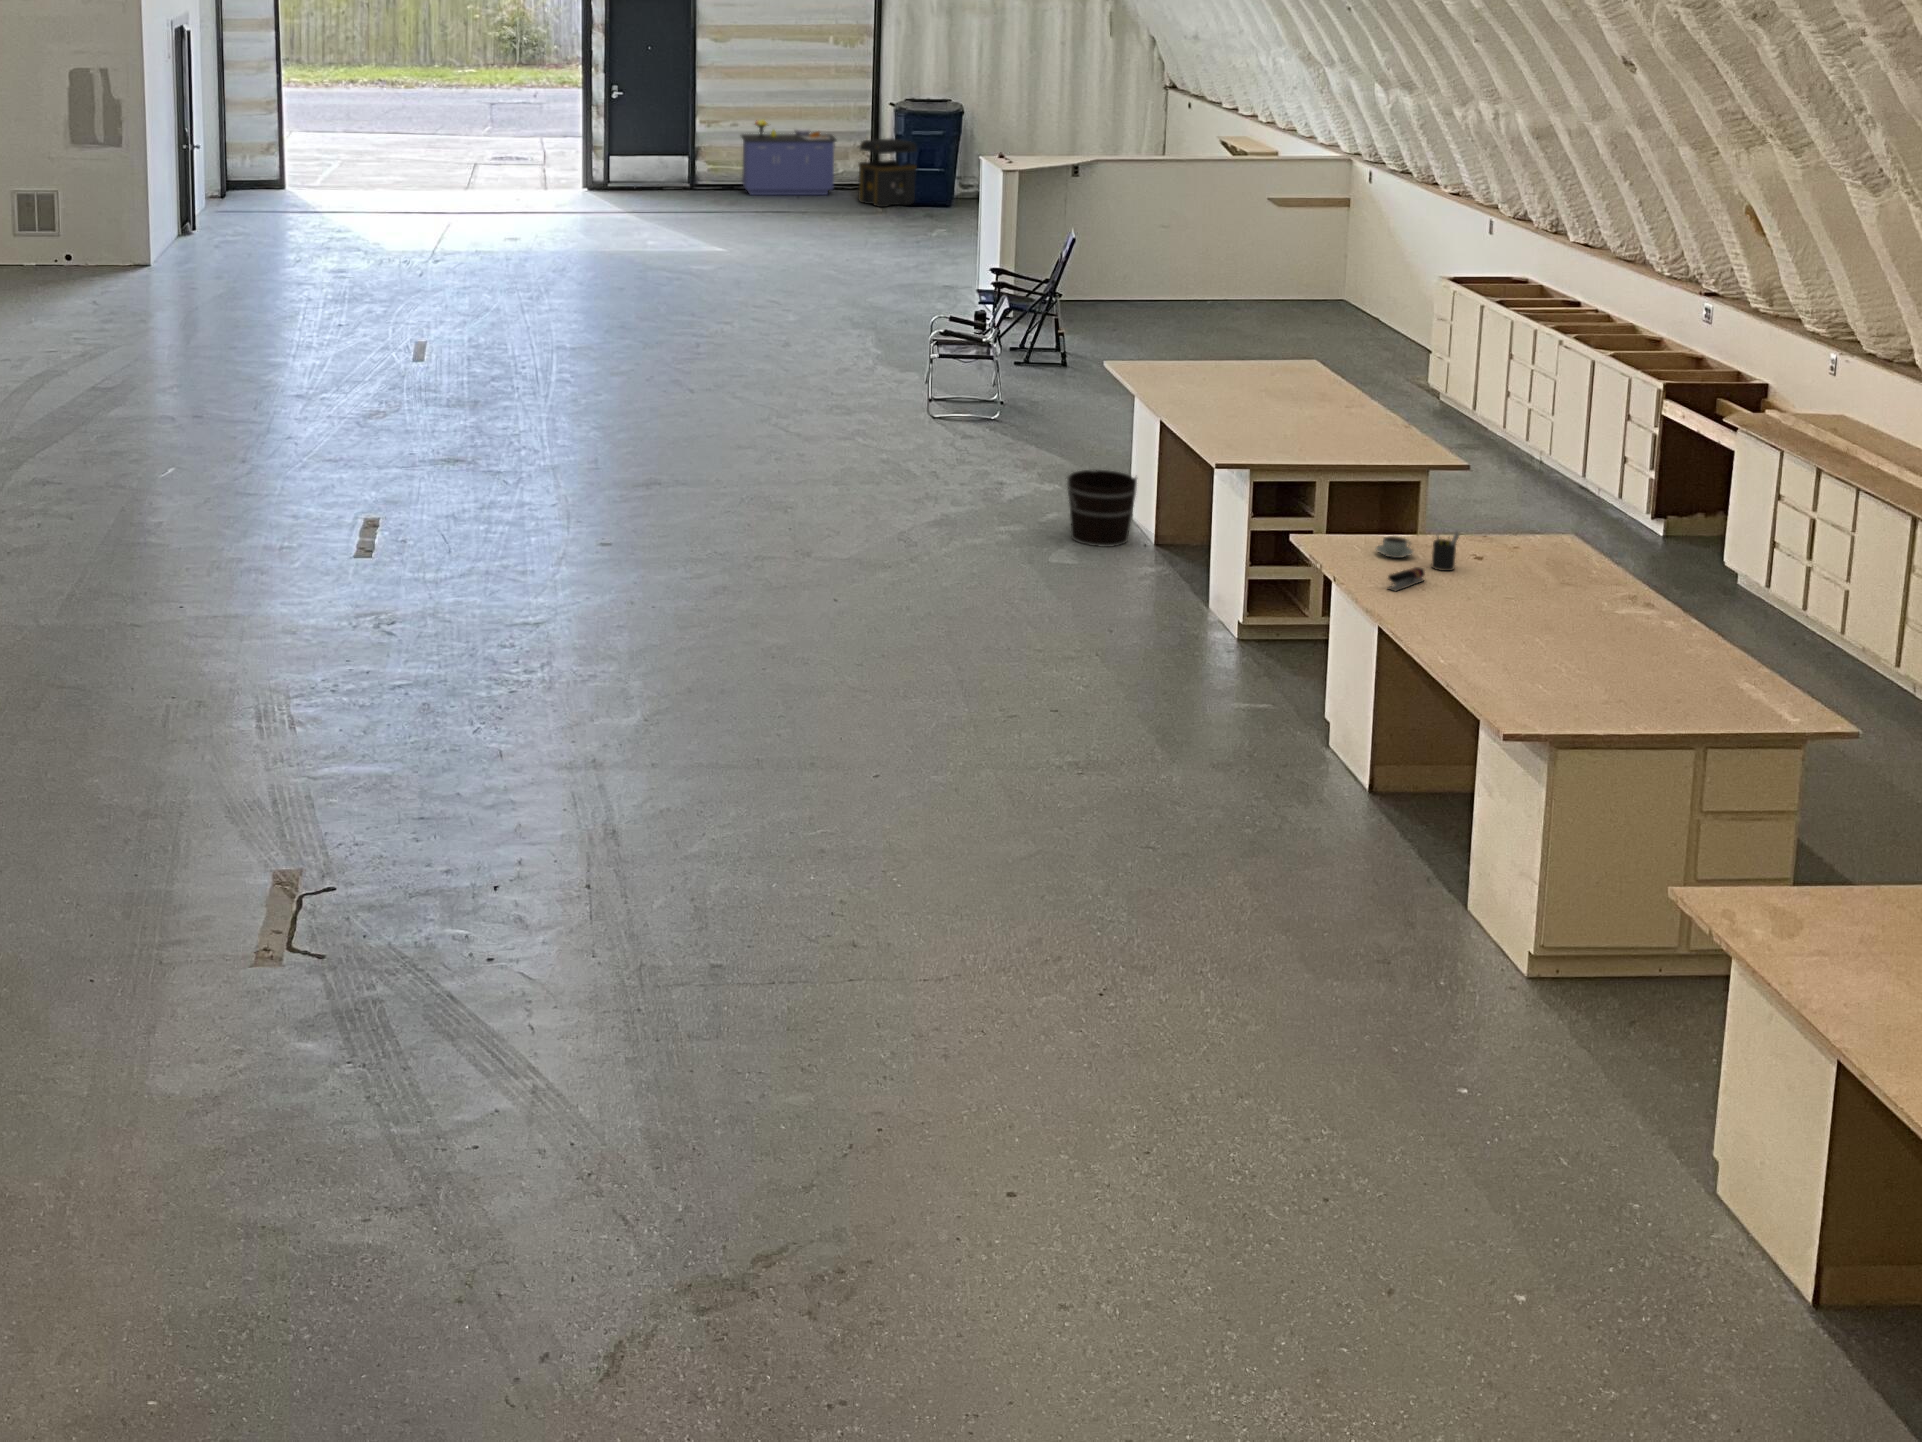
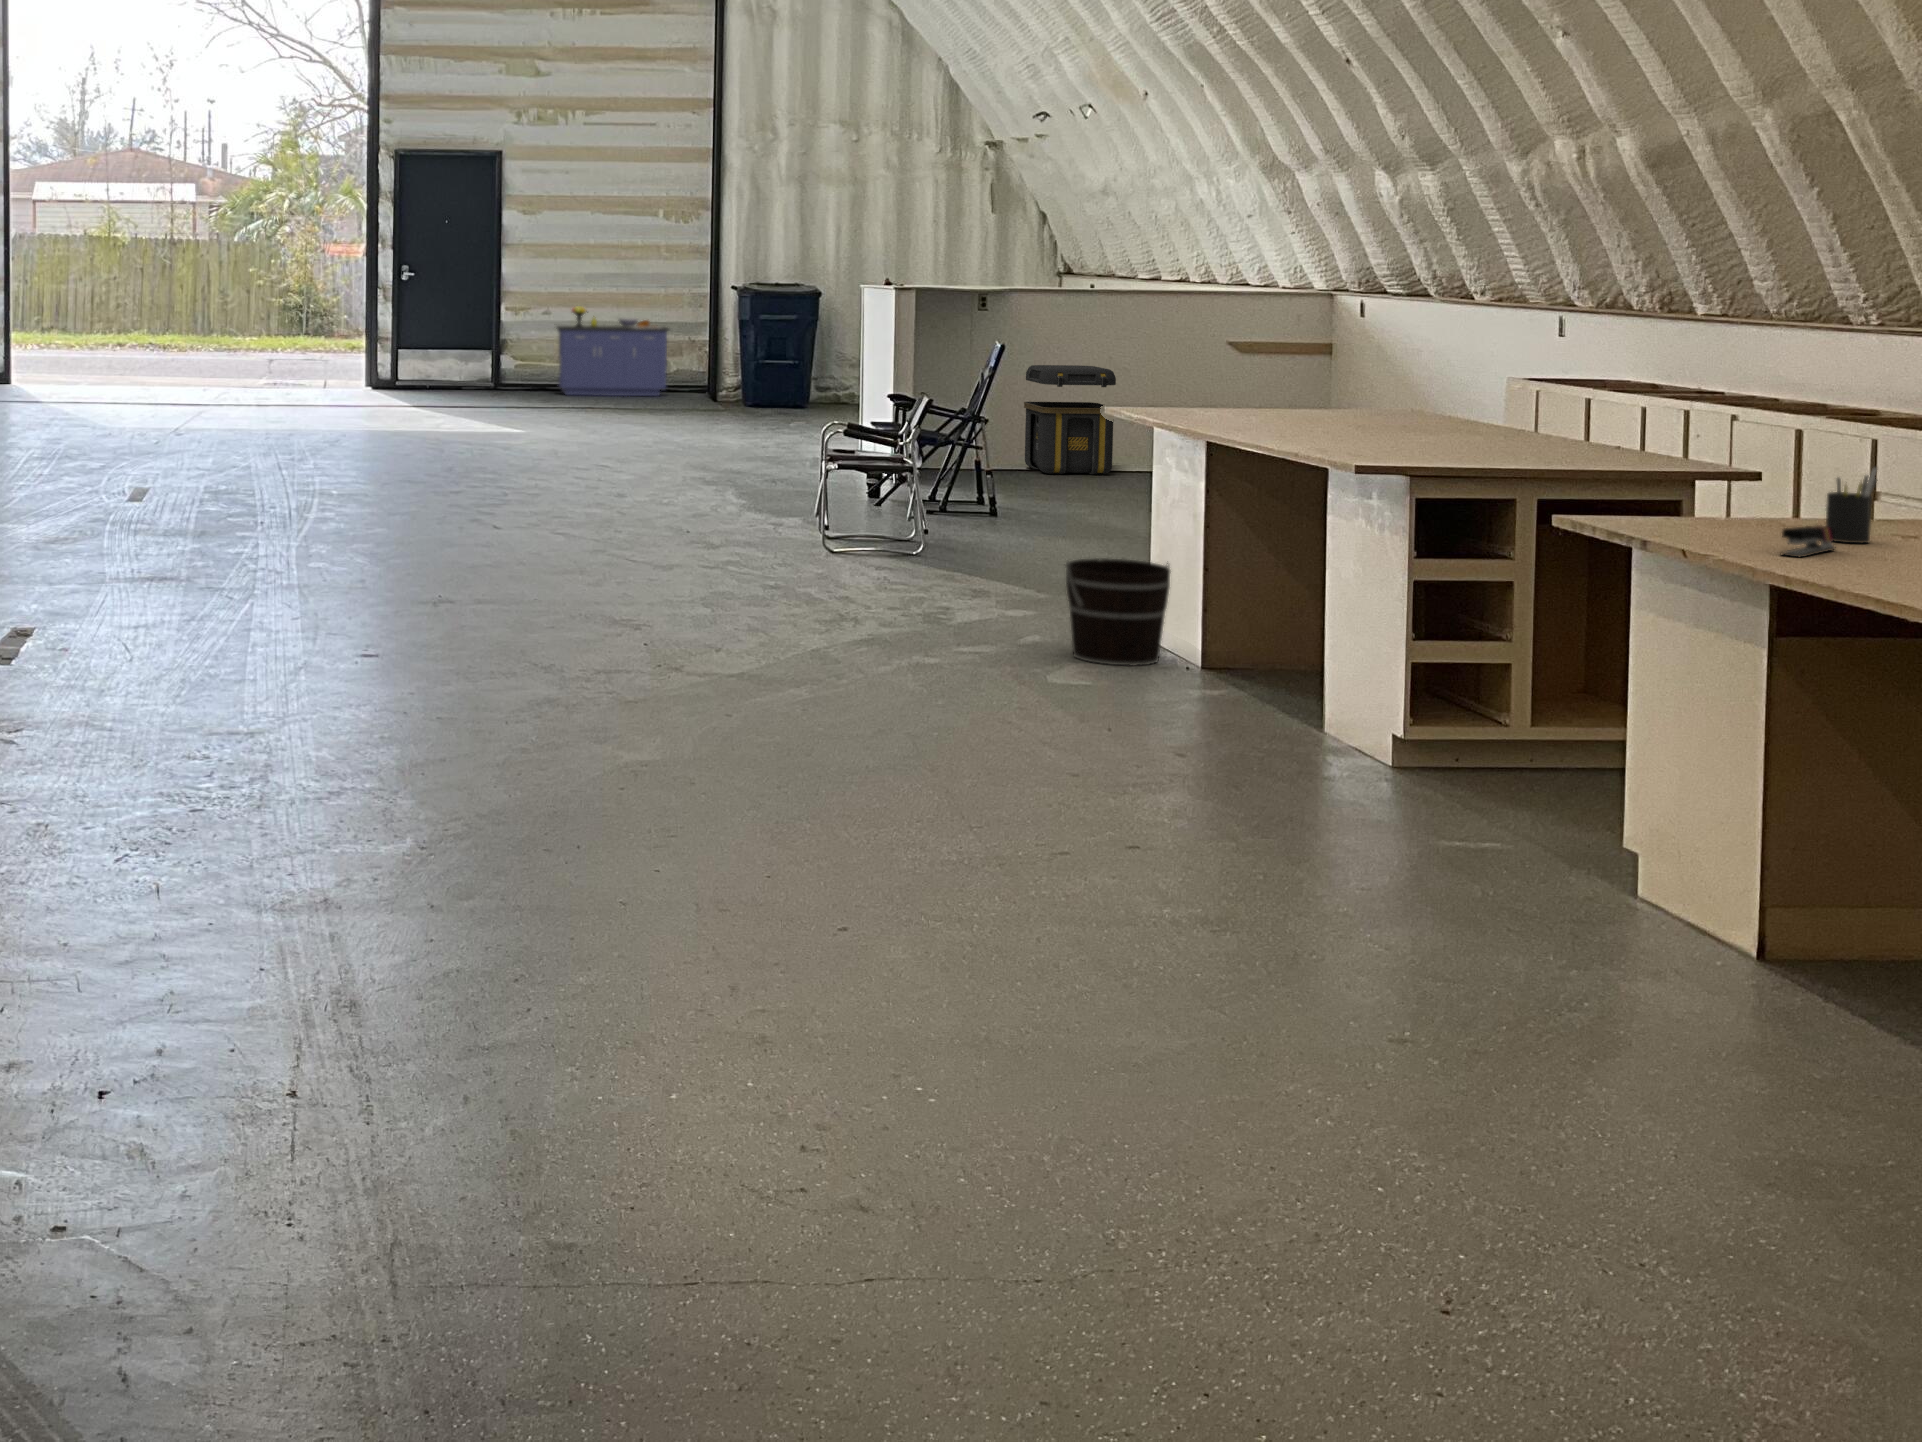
toolbox: present [858,139,917,207] -> present [1024,365,1116,475]
coffee cup: present [1376,536,1413,558] -> none [1709,500,1782,533]

